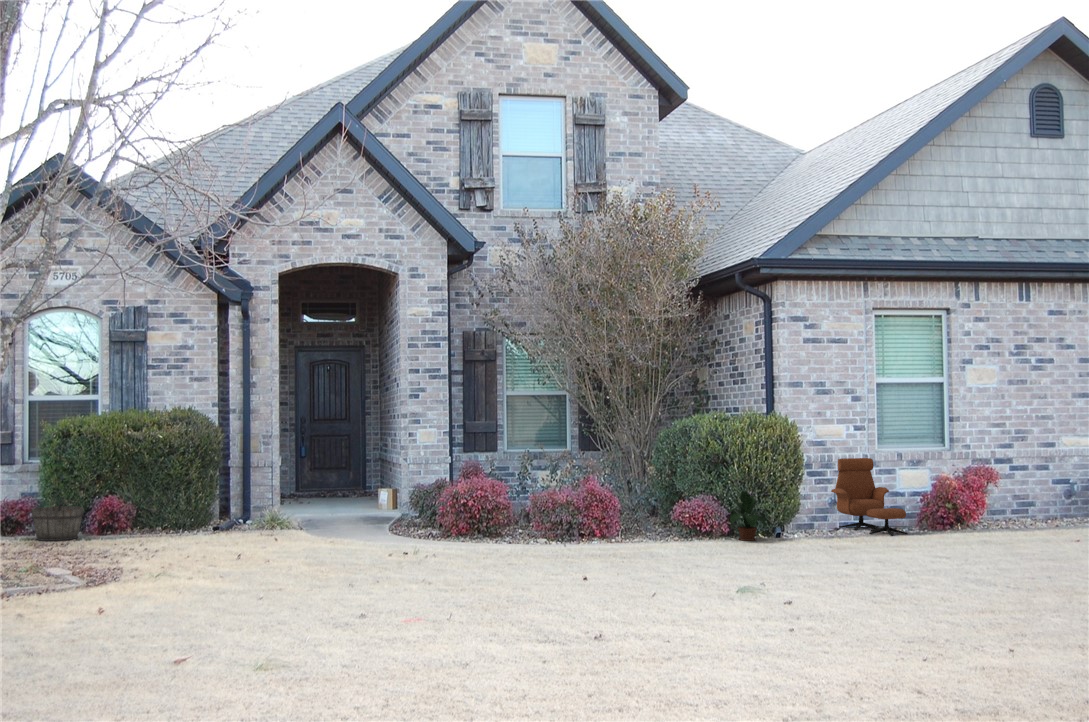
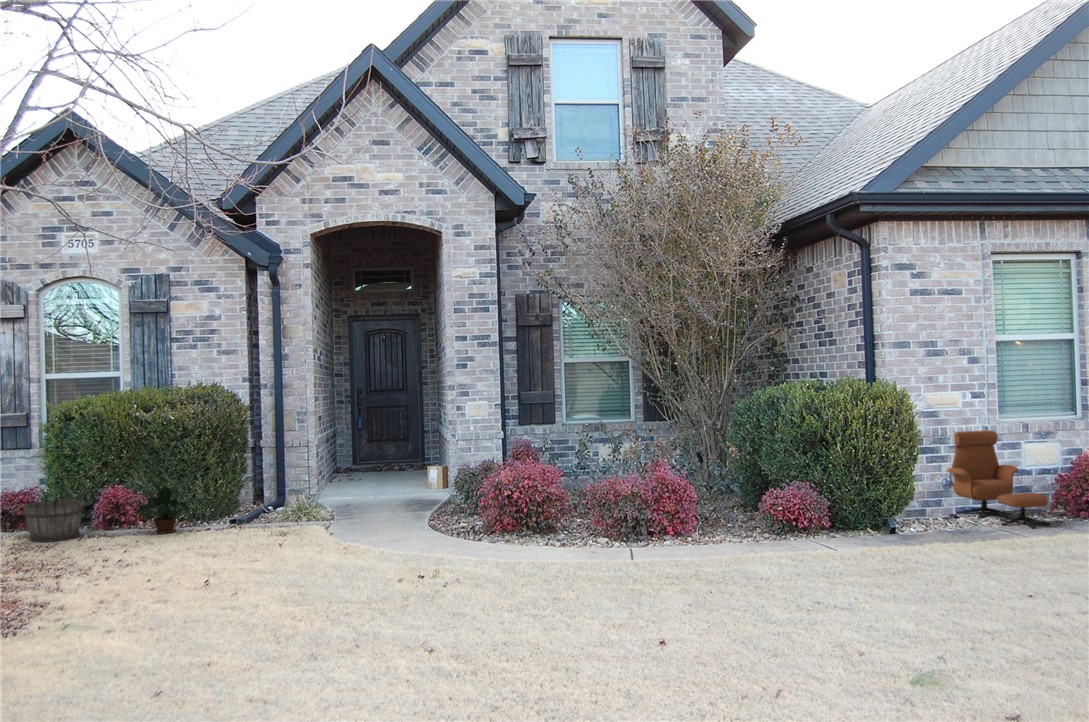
potted plant: present [727,491,766,541] -> present [138,479,189,534]

